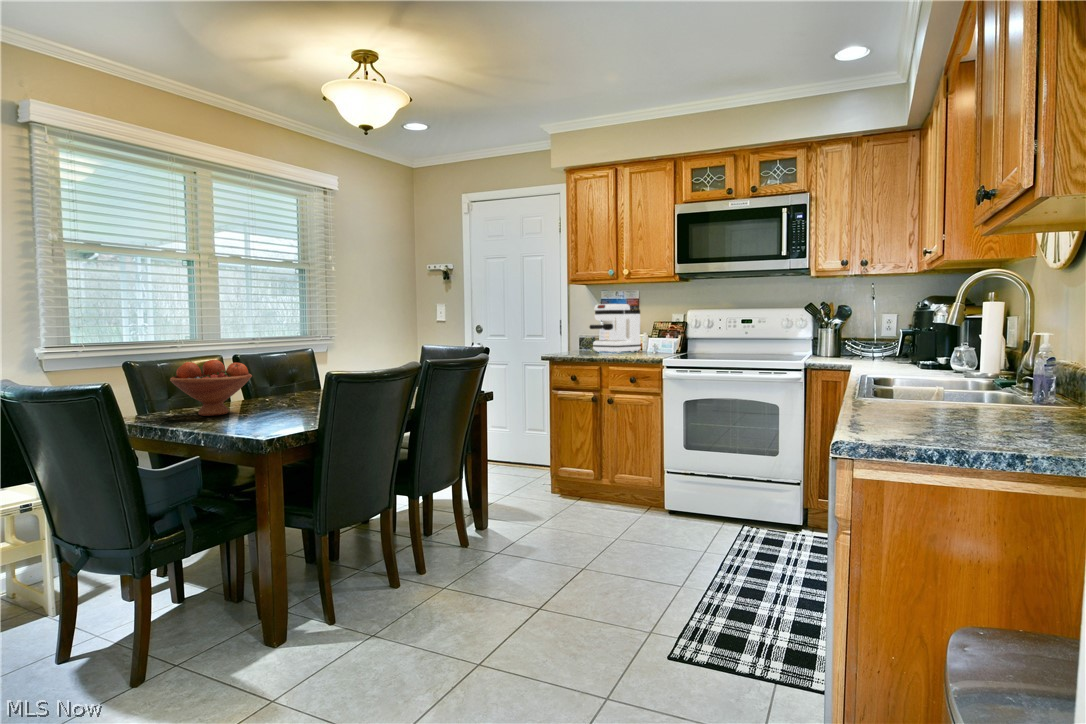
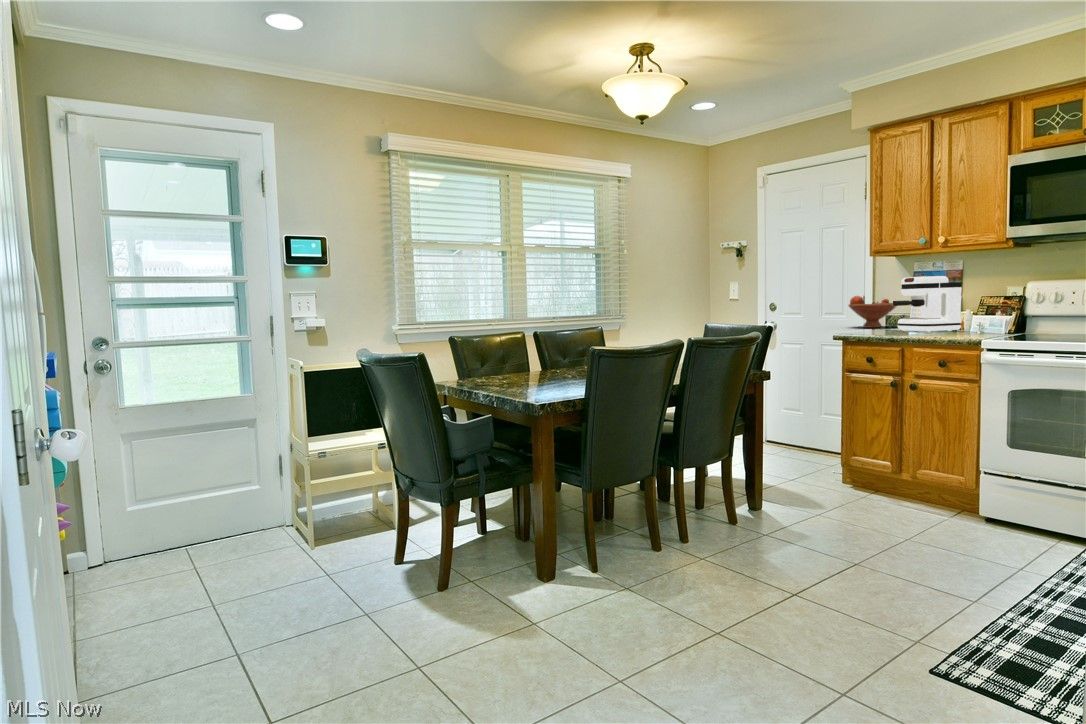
fruit bowl: present [170,360,252,416] -> present [849,296,896,328]

